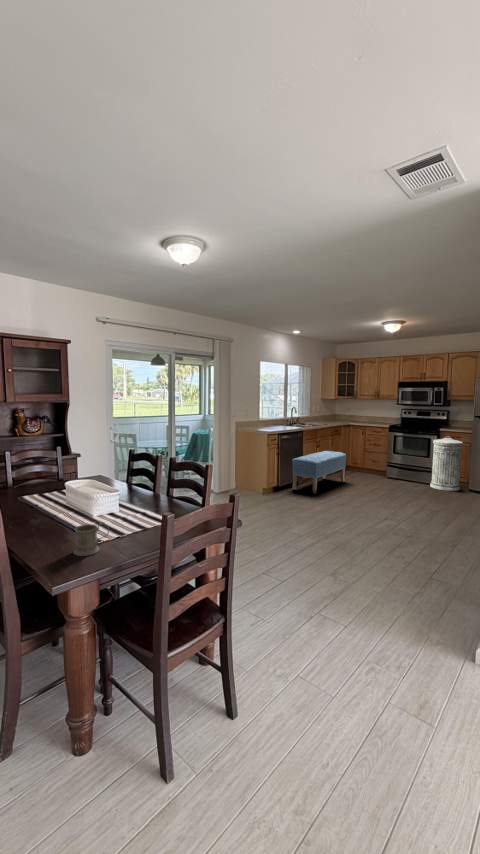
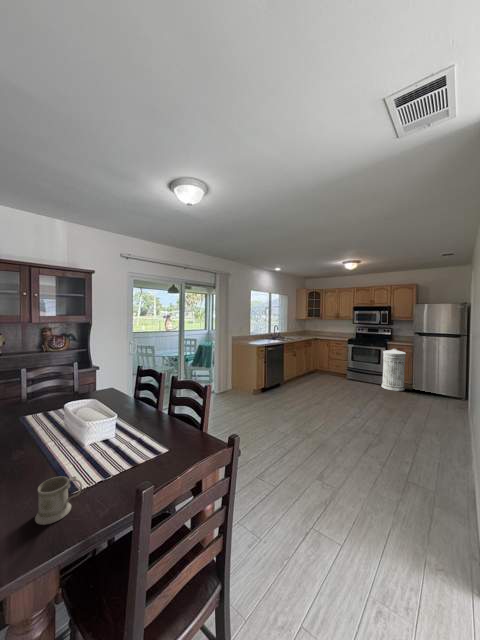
bench: present [292,451,346,494] -> none [276,359,317,394]

